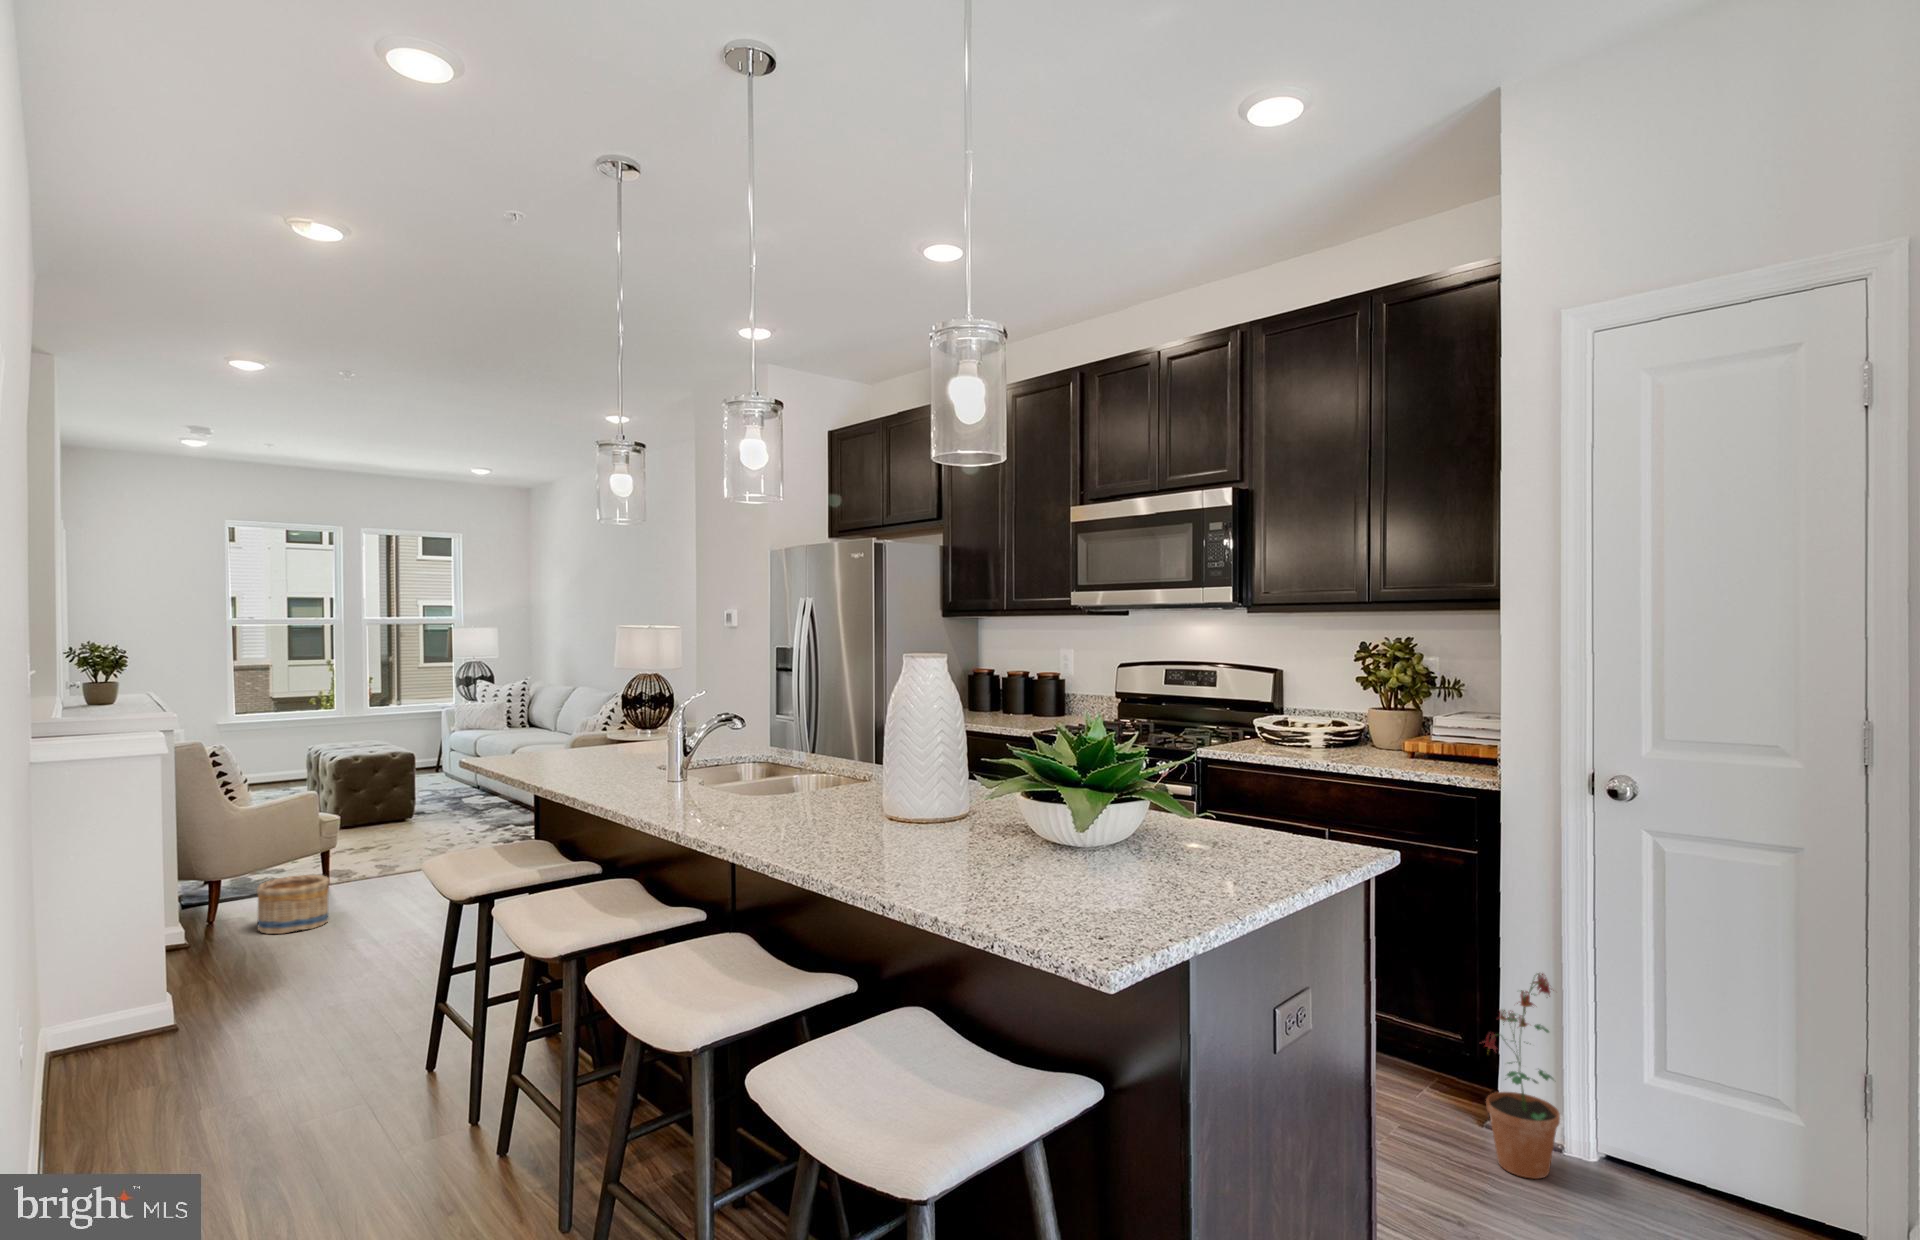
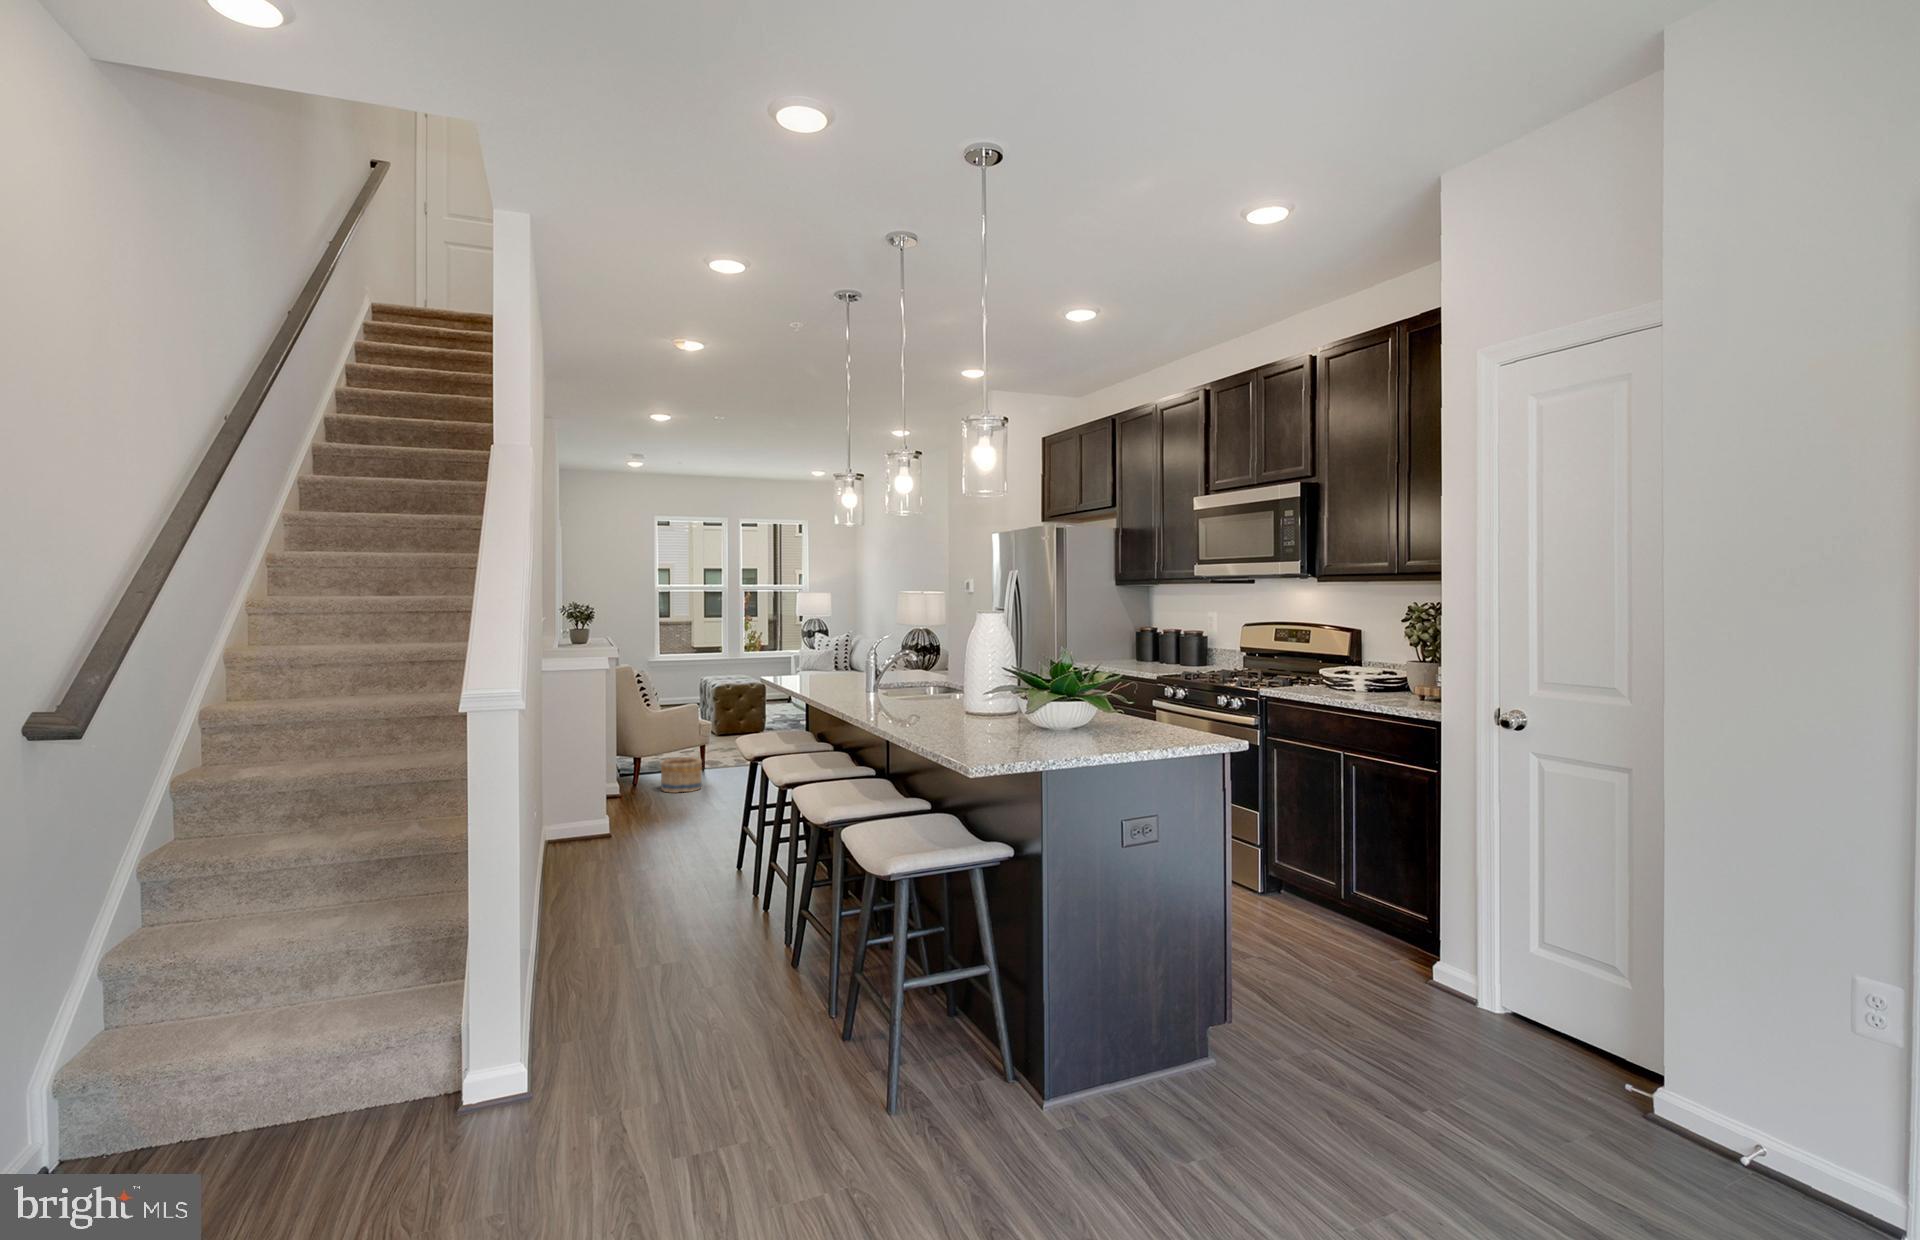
potted plant: present [1485,973,1560,1179] -> none [1405,864,1474,1017]

